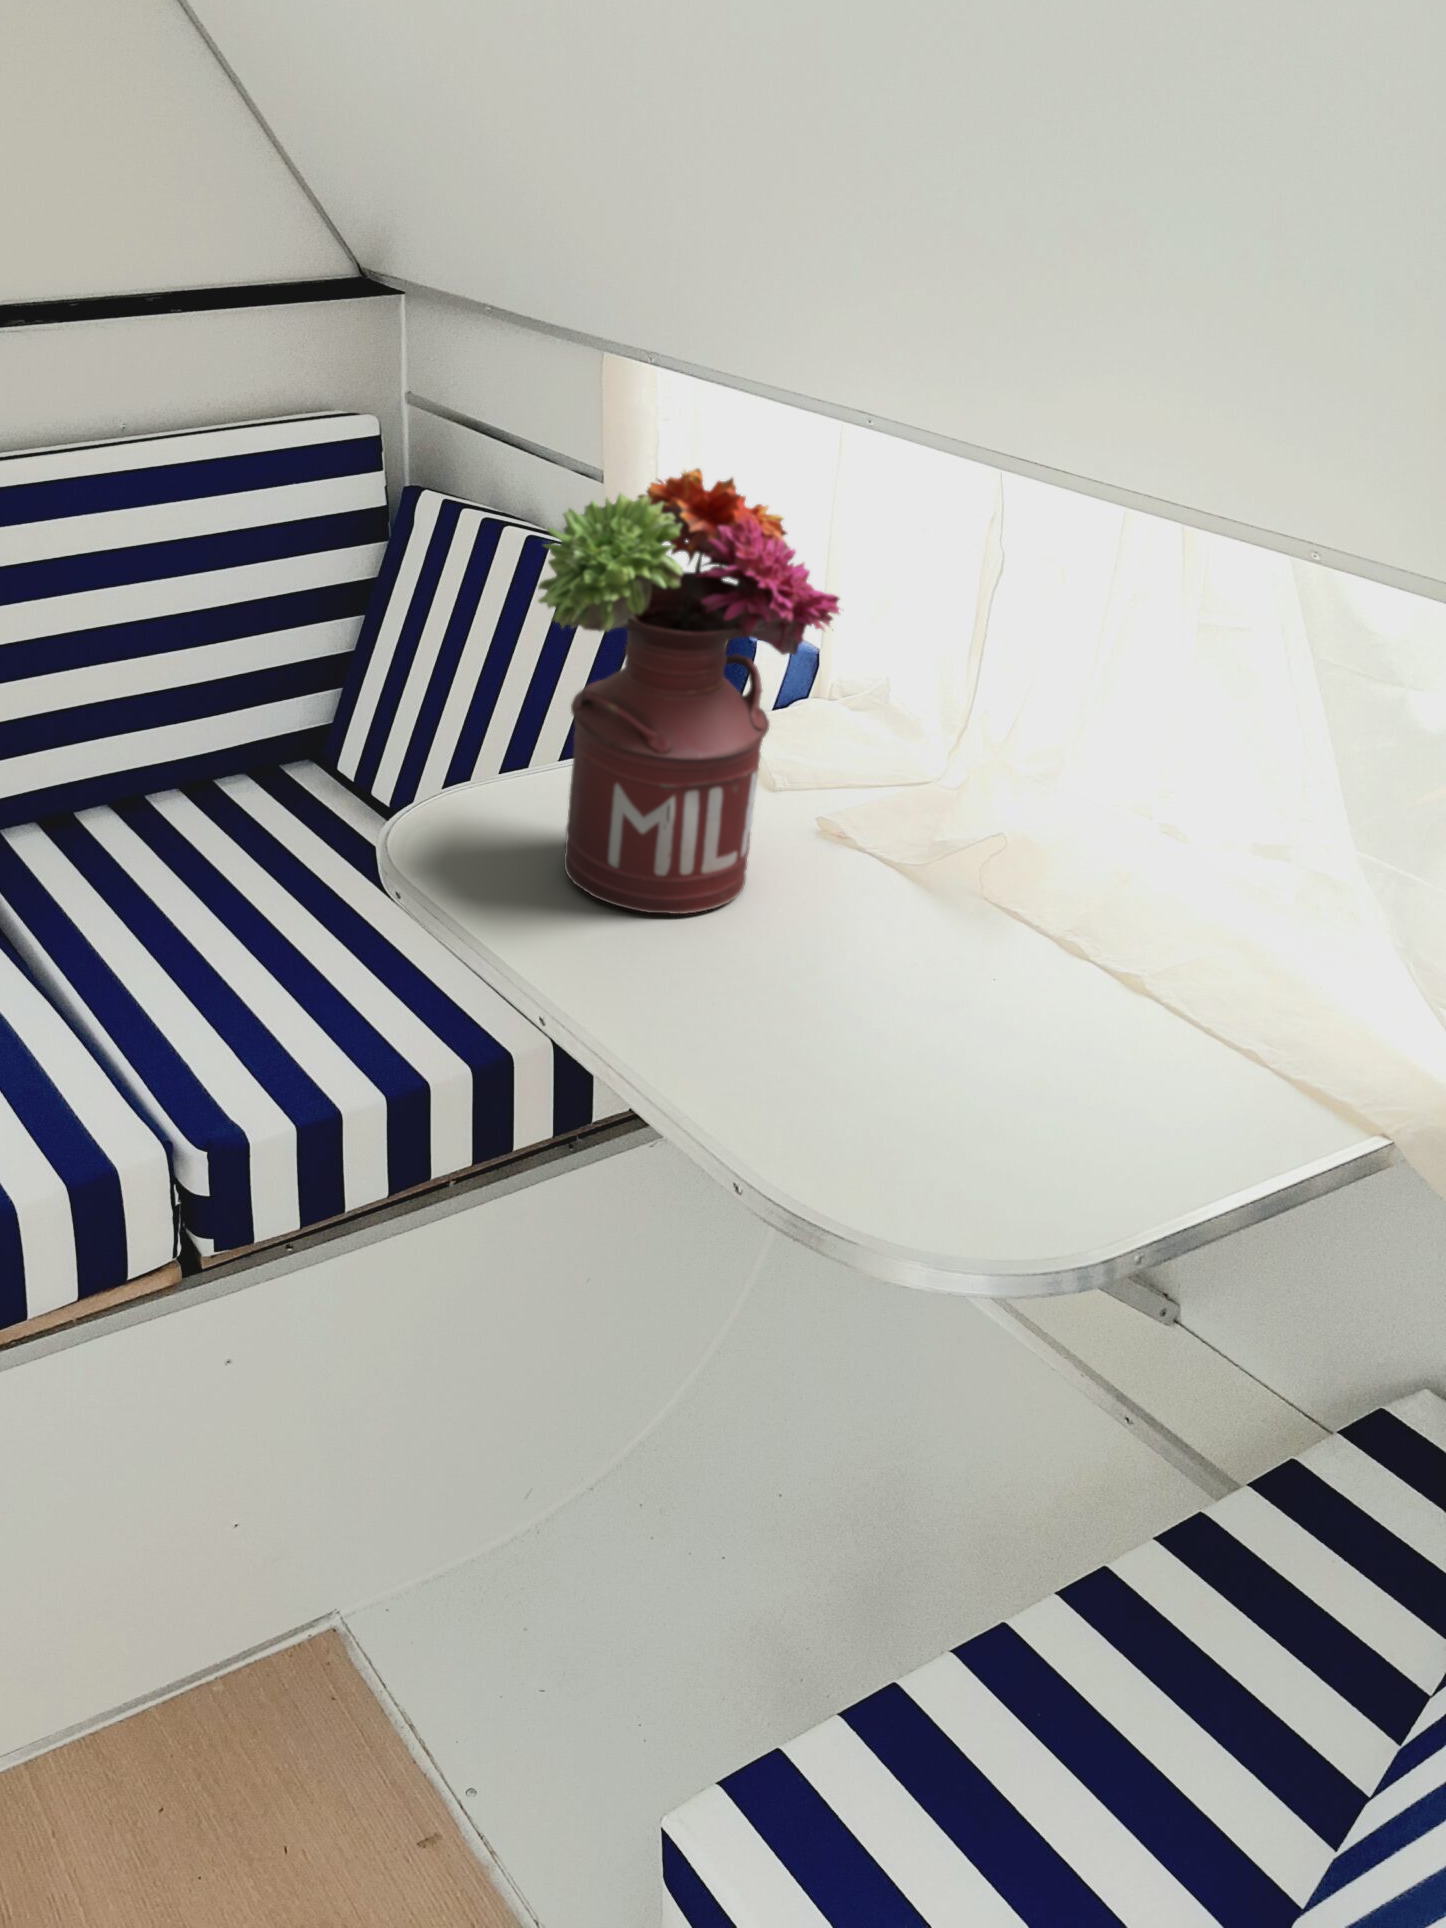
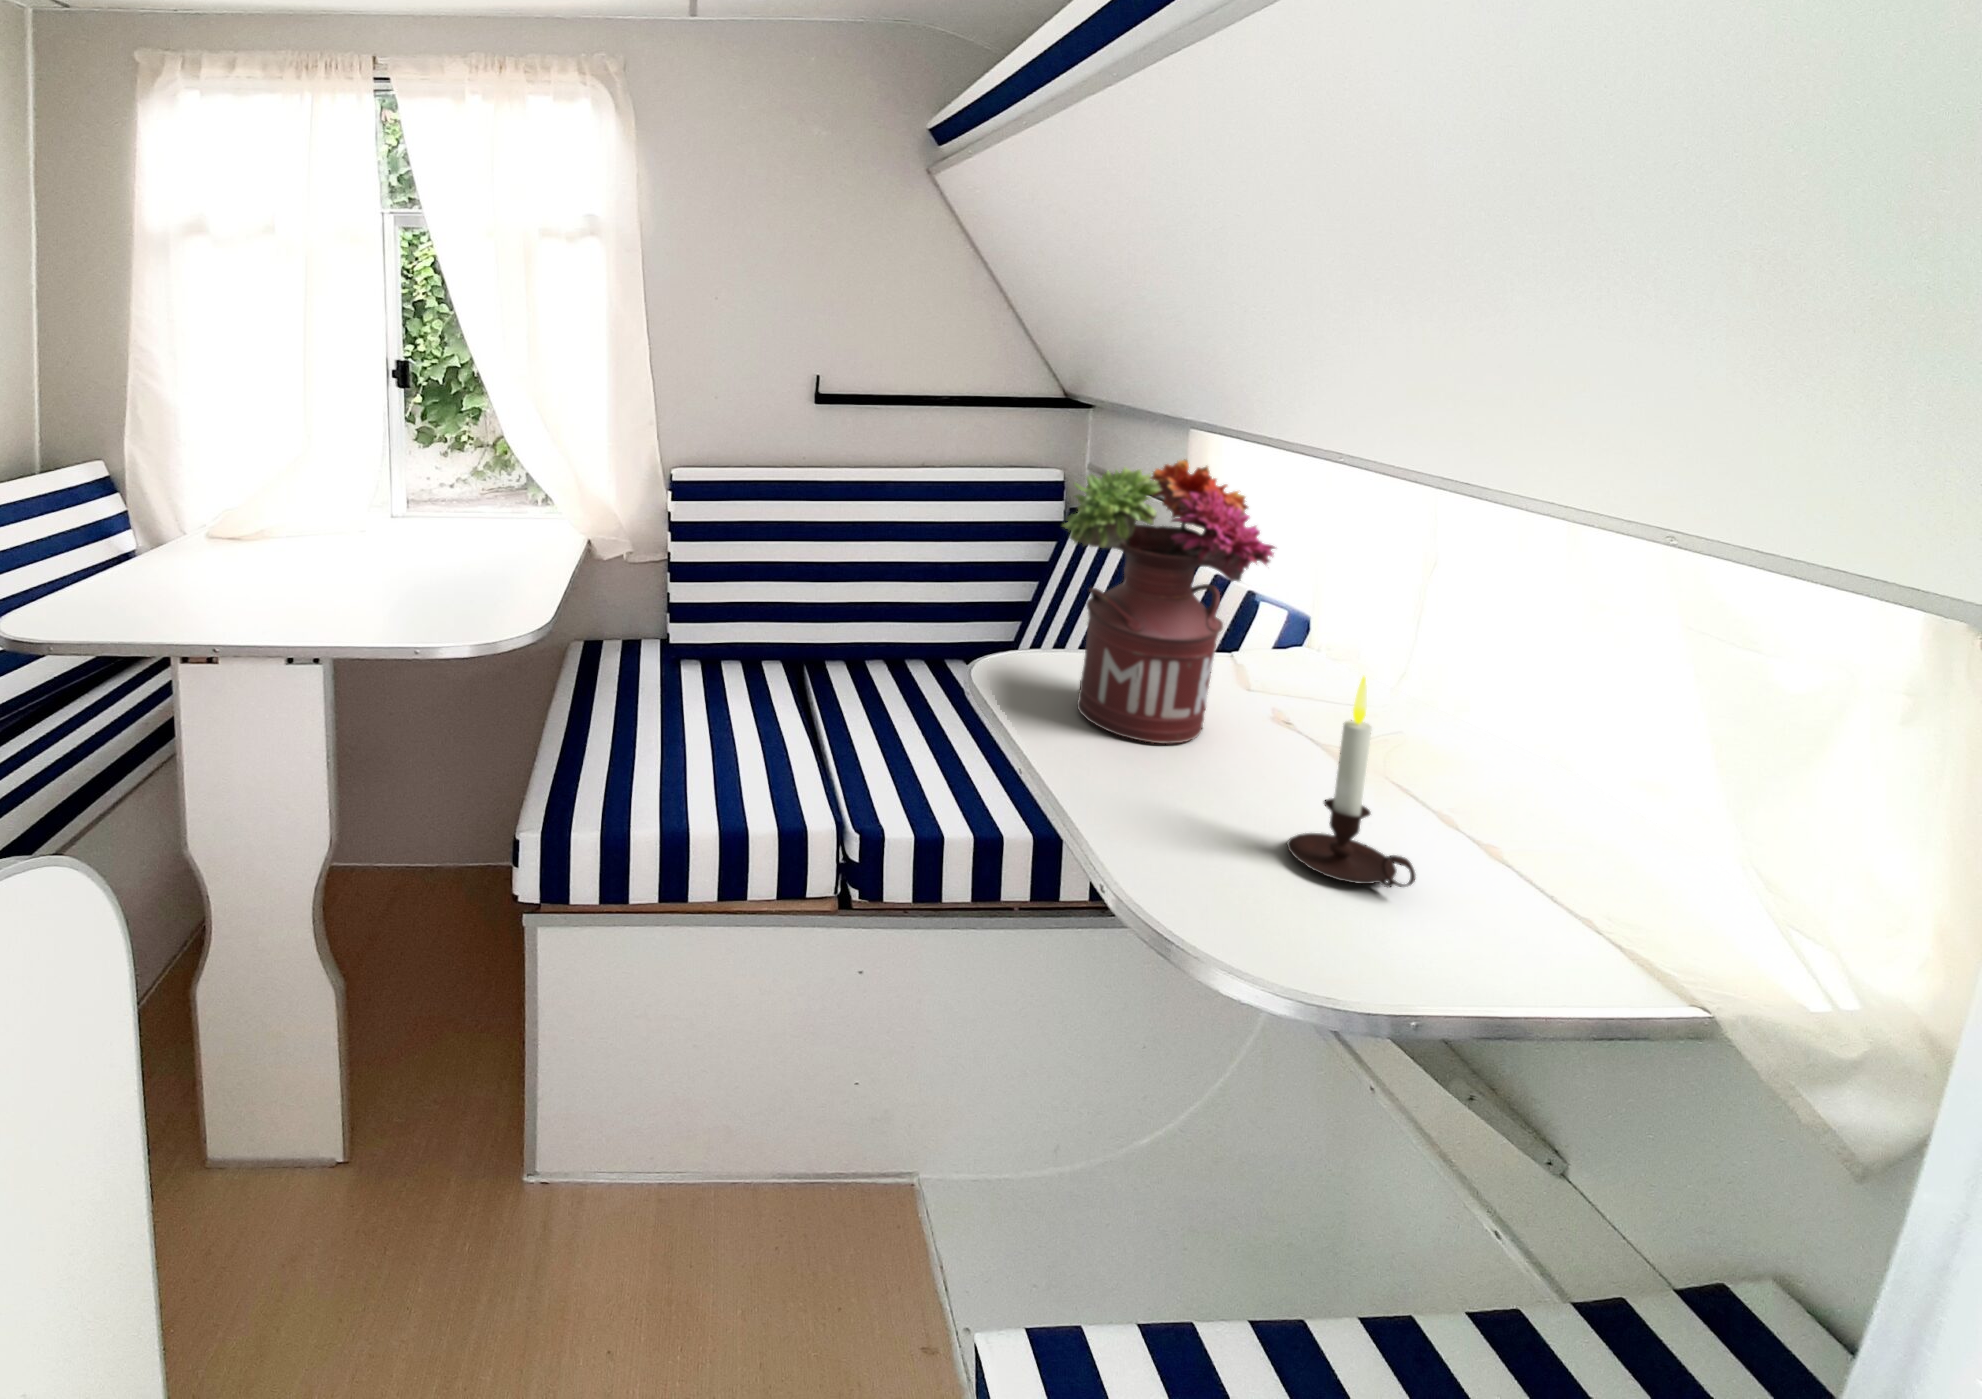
candle: none [917,791,1077,1069] -> present [1287,677,1416,887]

